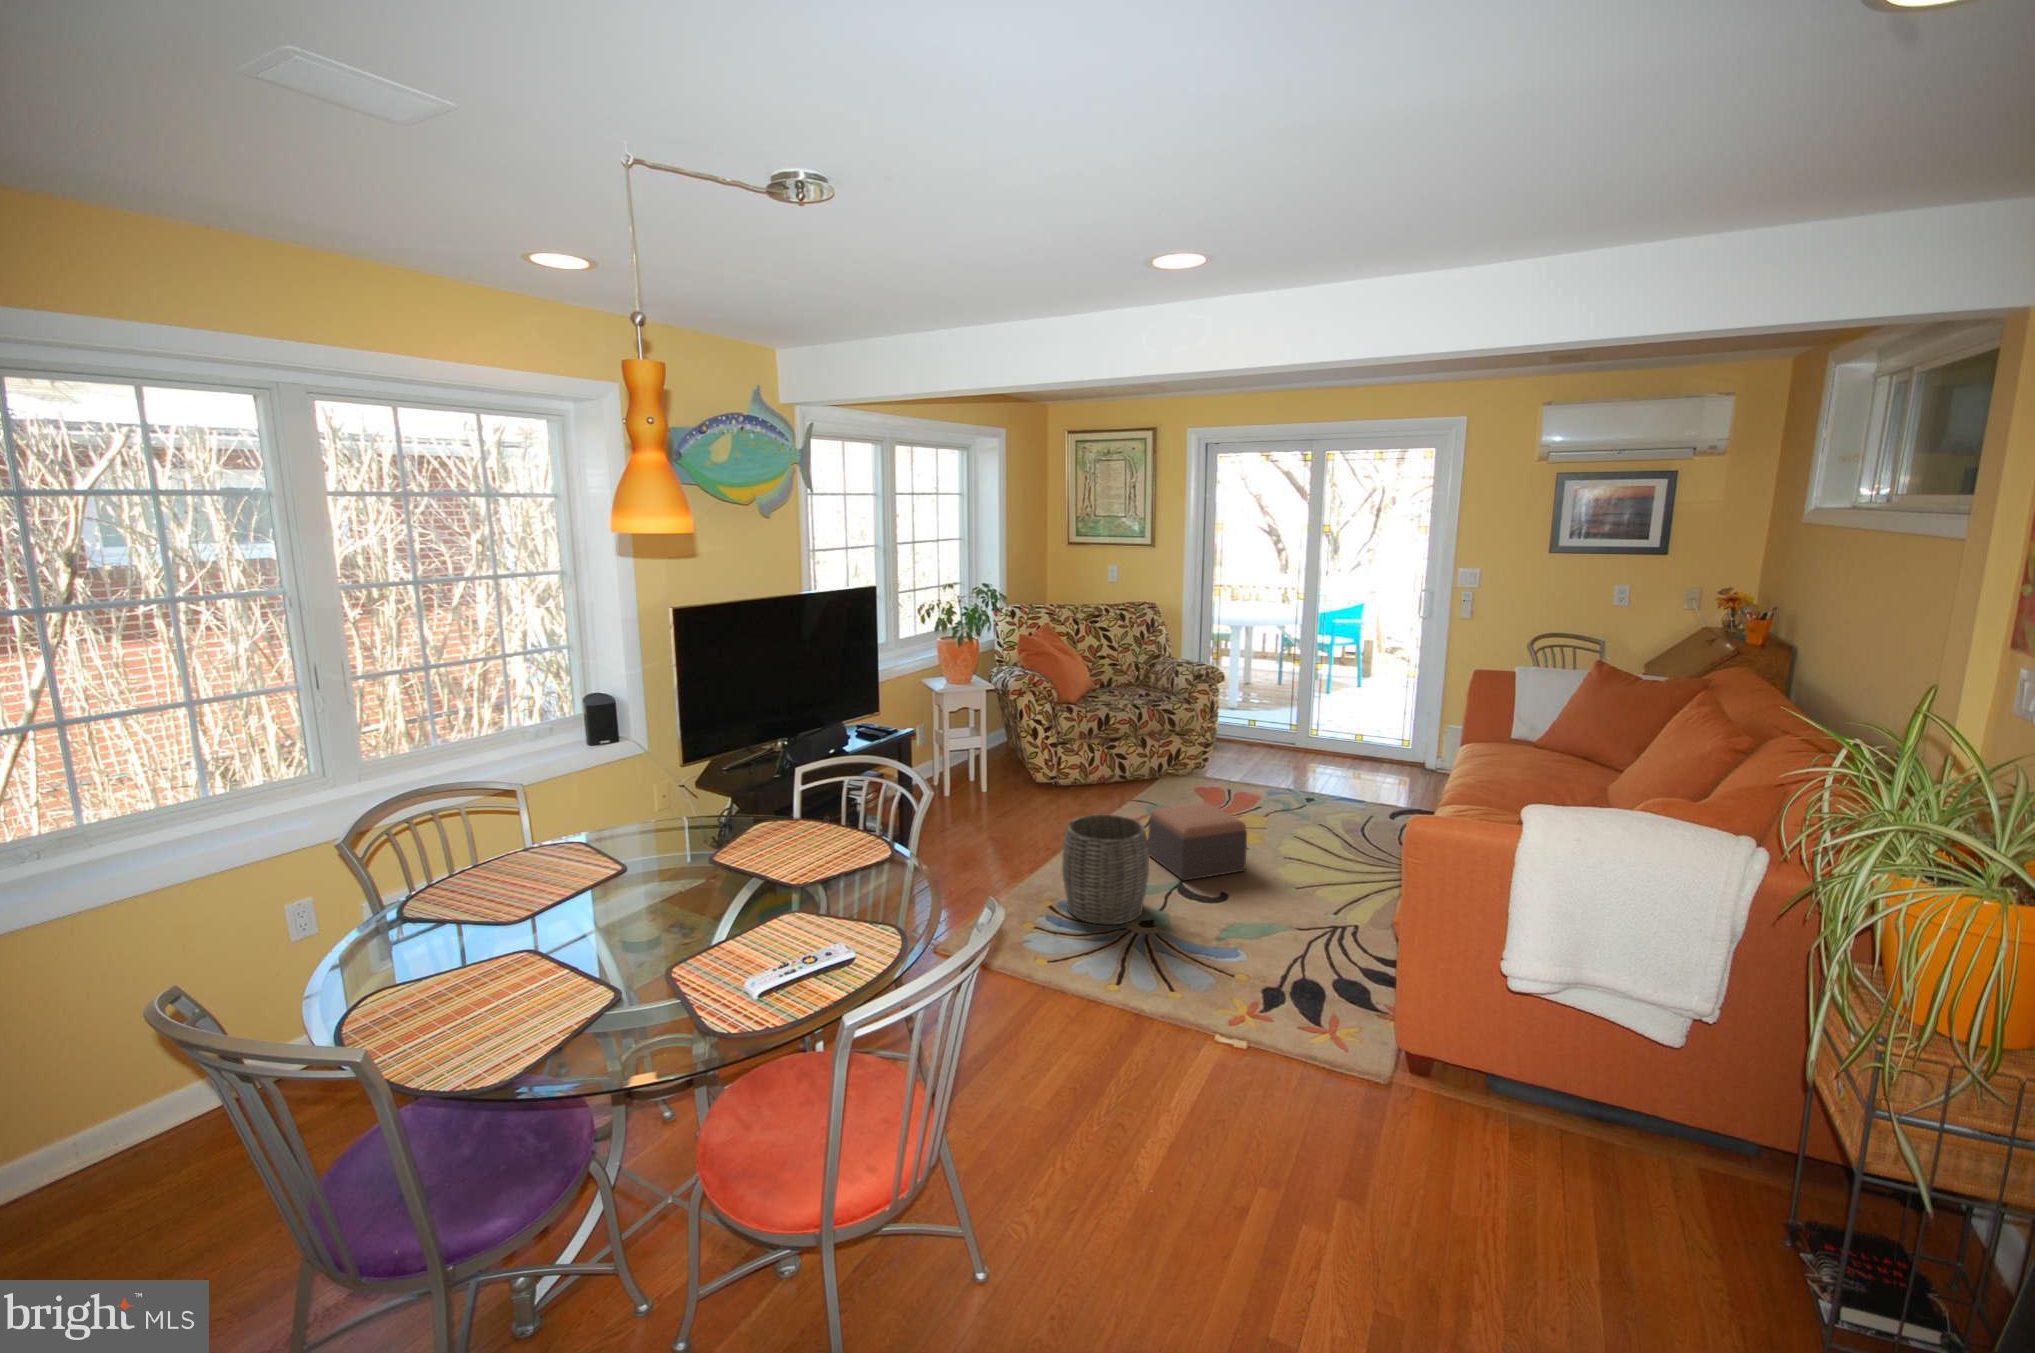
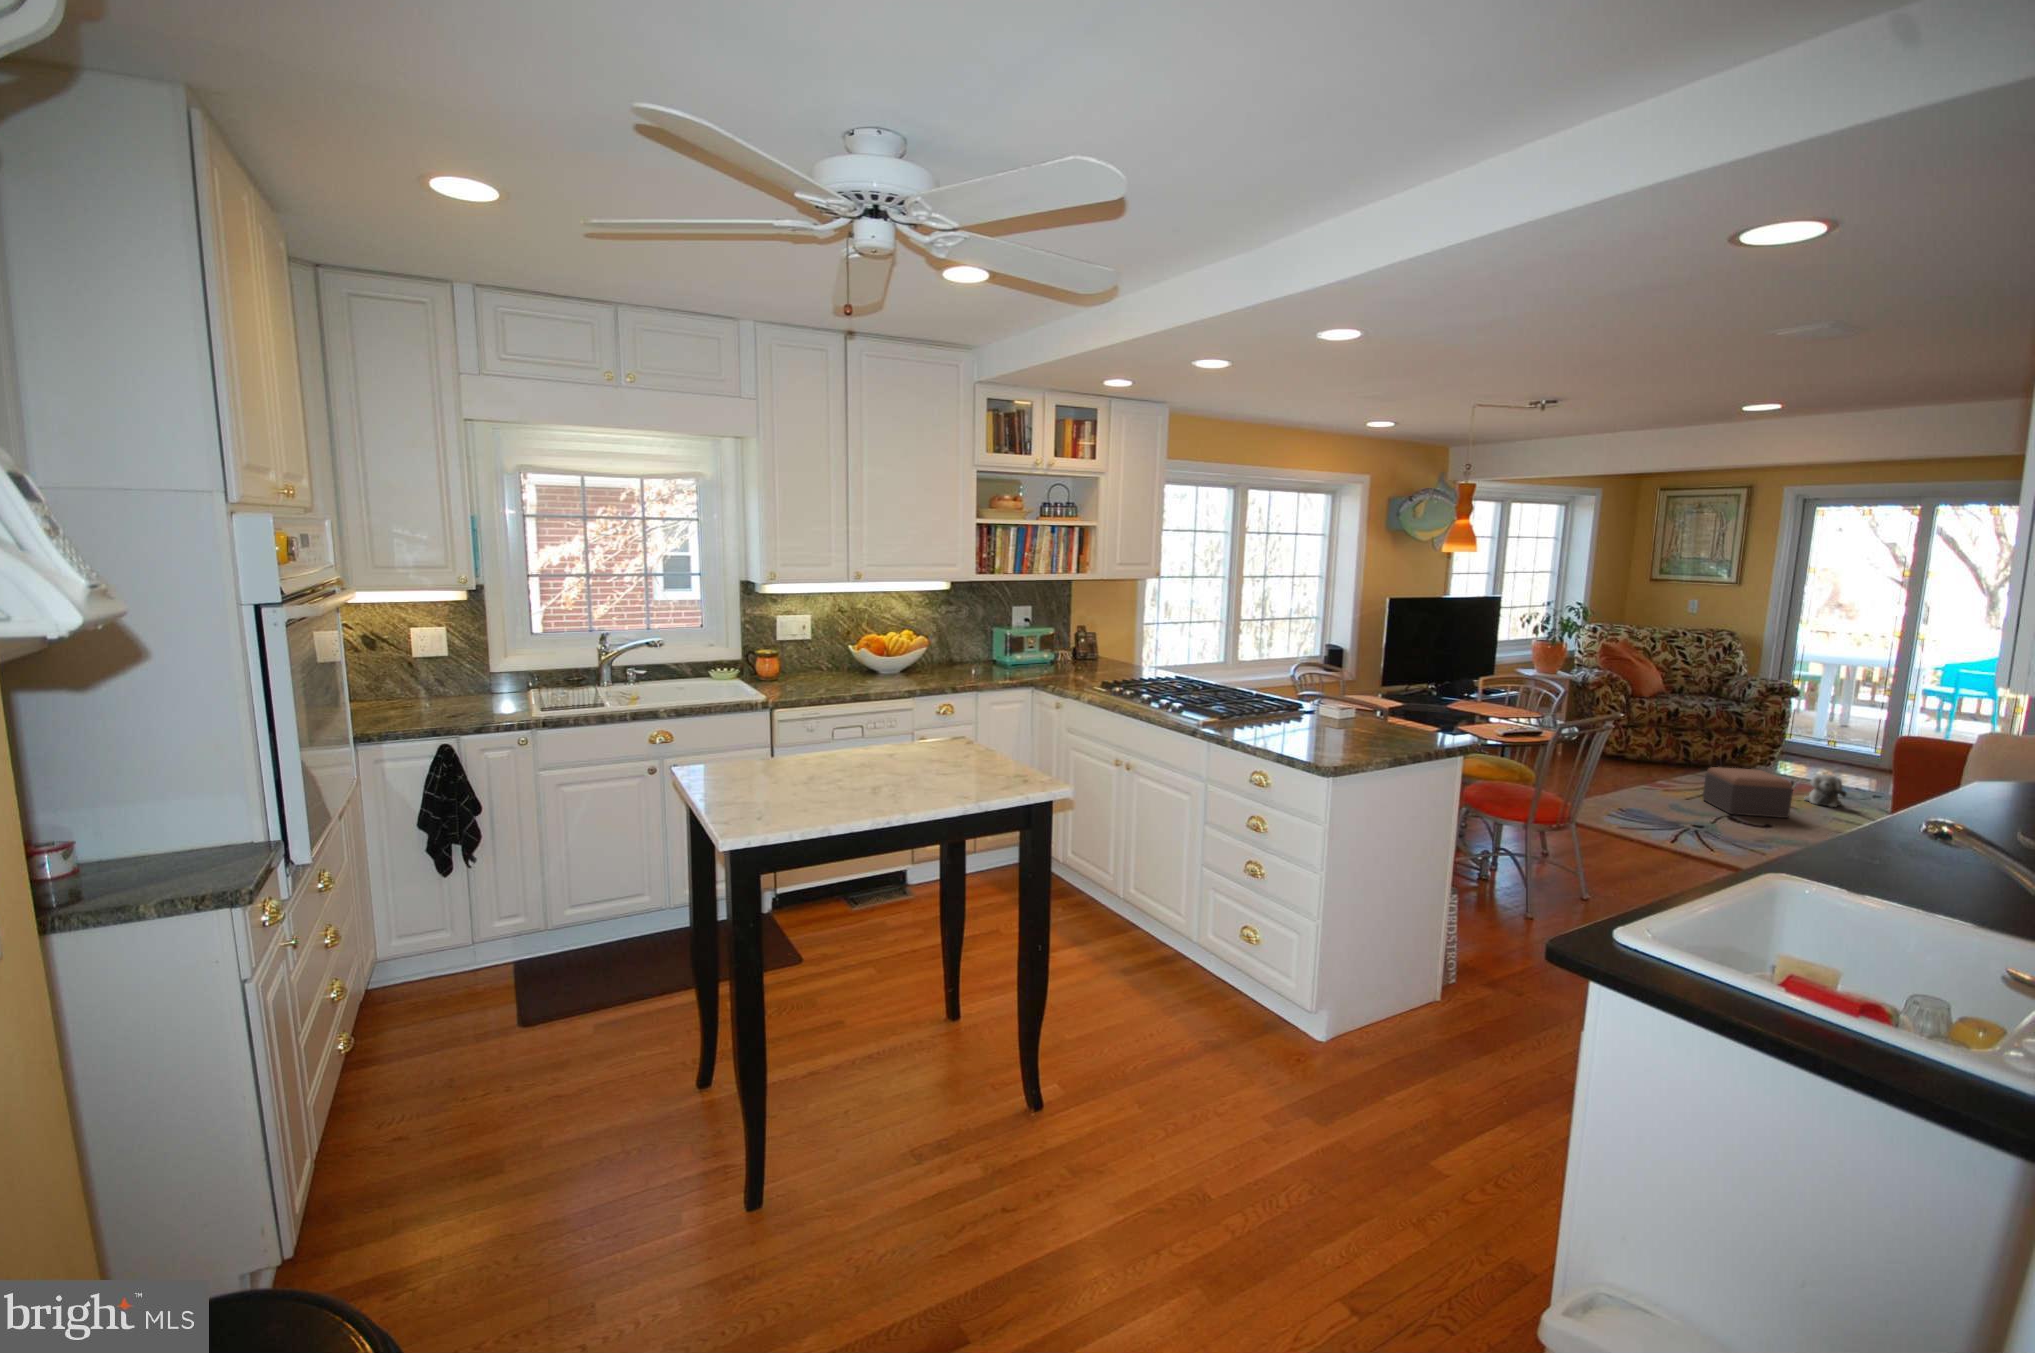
plush toy: none [1250,791,1291,833] -> present [1805,774,1846,807]
woven basket: present [1062,815,1149,925] -> none [1631,756,1702,823]

